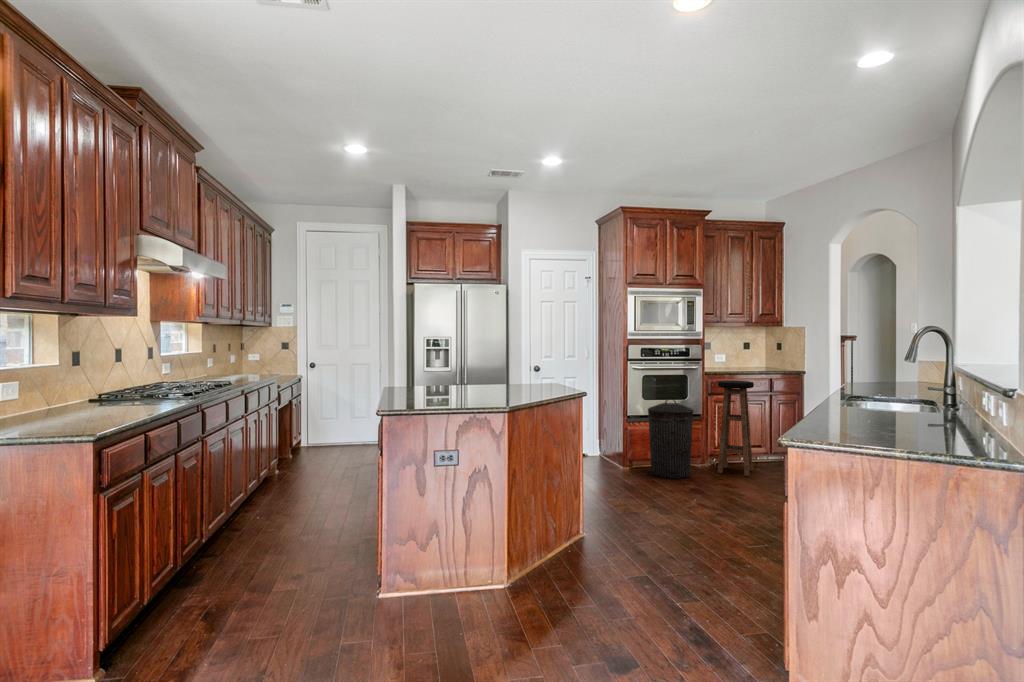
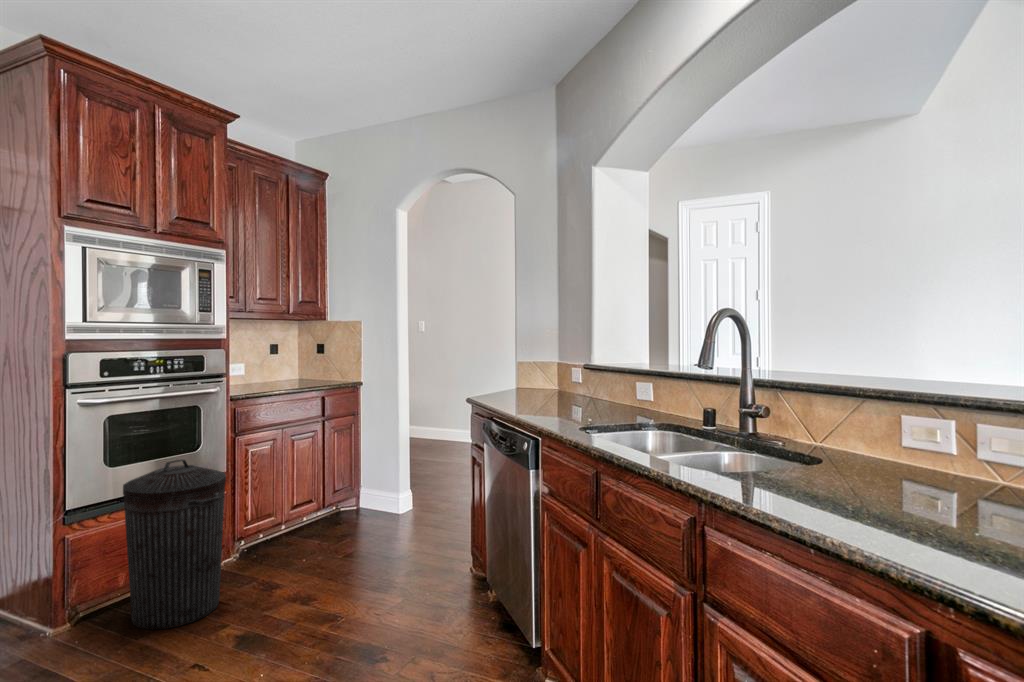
bar stool: present [718,381,754,476] -> none [259,407,320,574]

